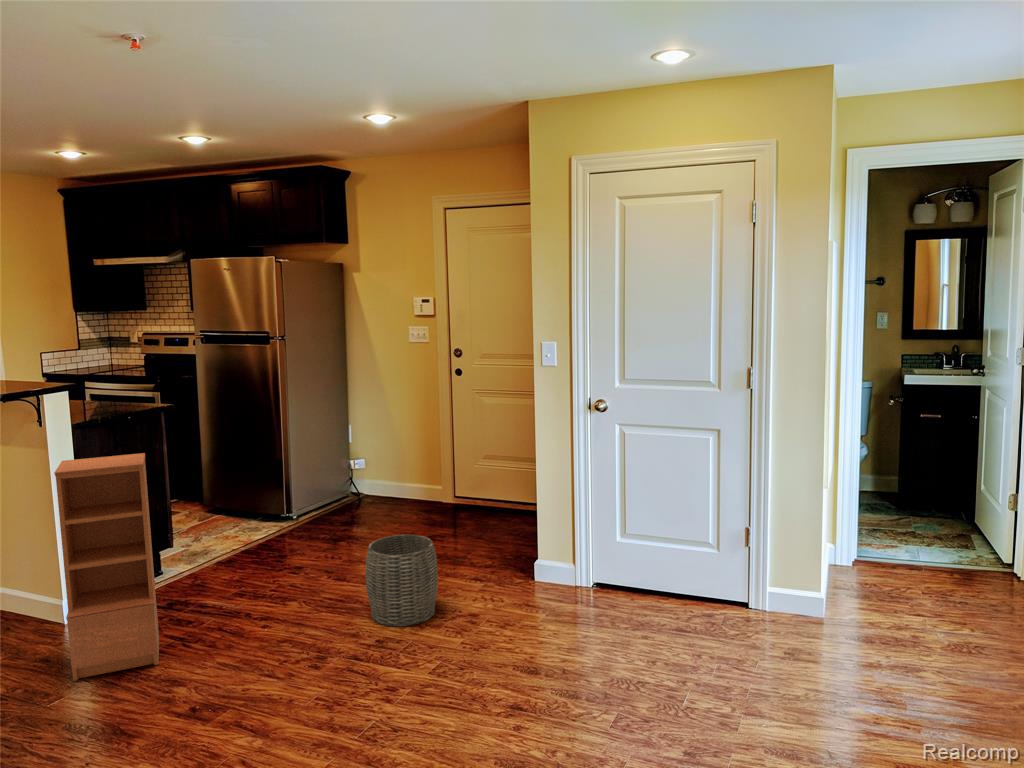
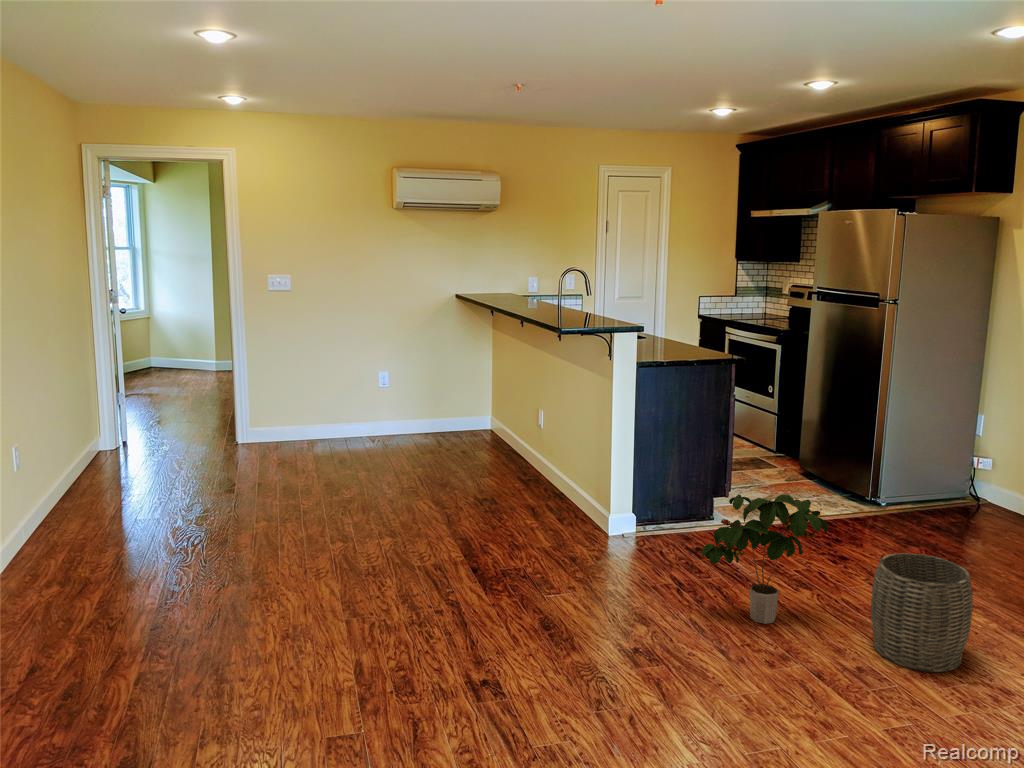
bookcase: present [54,453,159,681] -> none [582,394,671,598]
potted plant: none [217,516,321,642] -> present [702,494,829,624]

